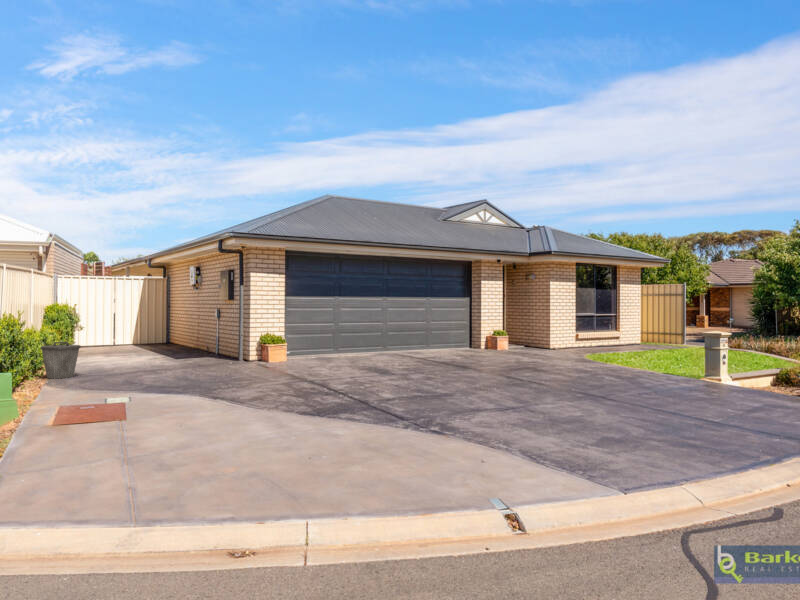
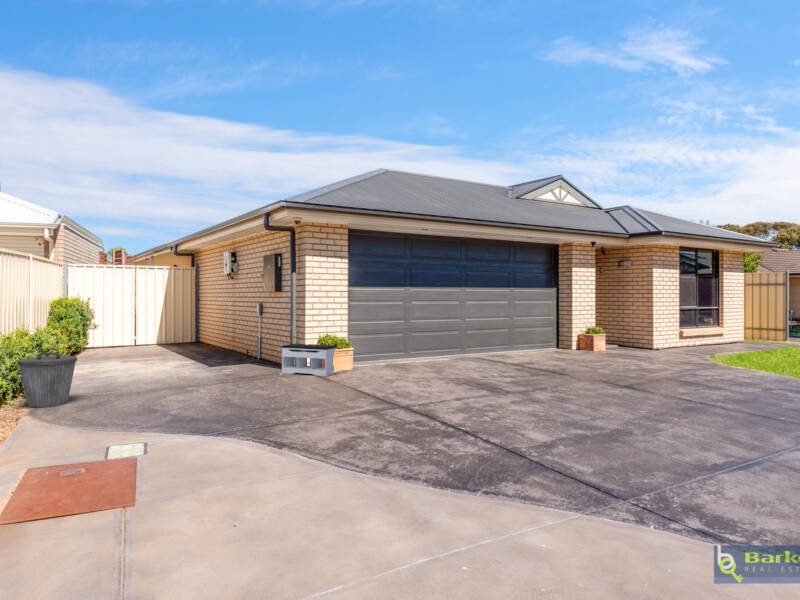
bench: none [231,340,274,364] -> present [282,344,337,376]

